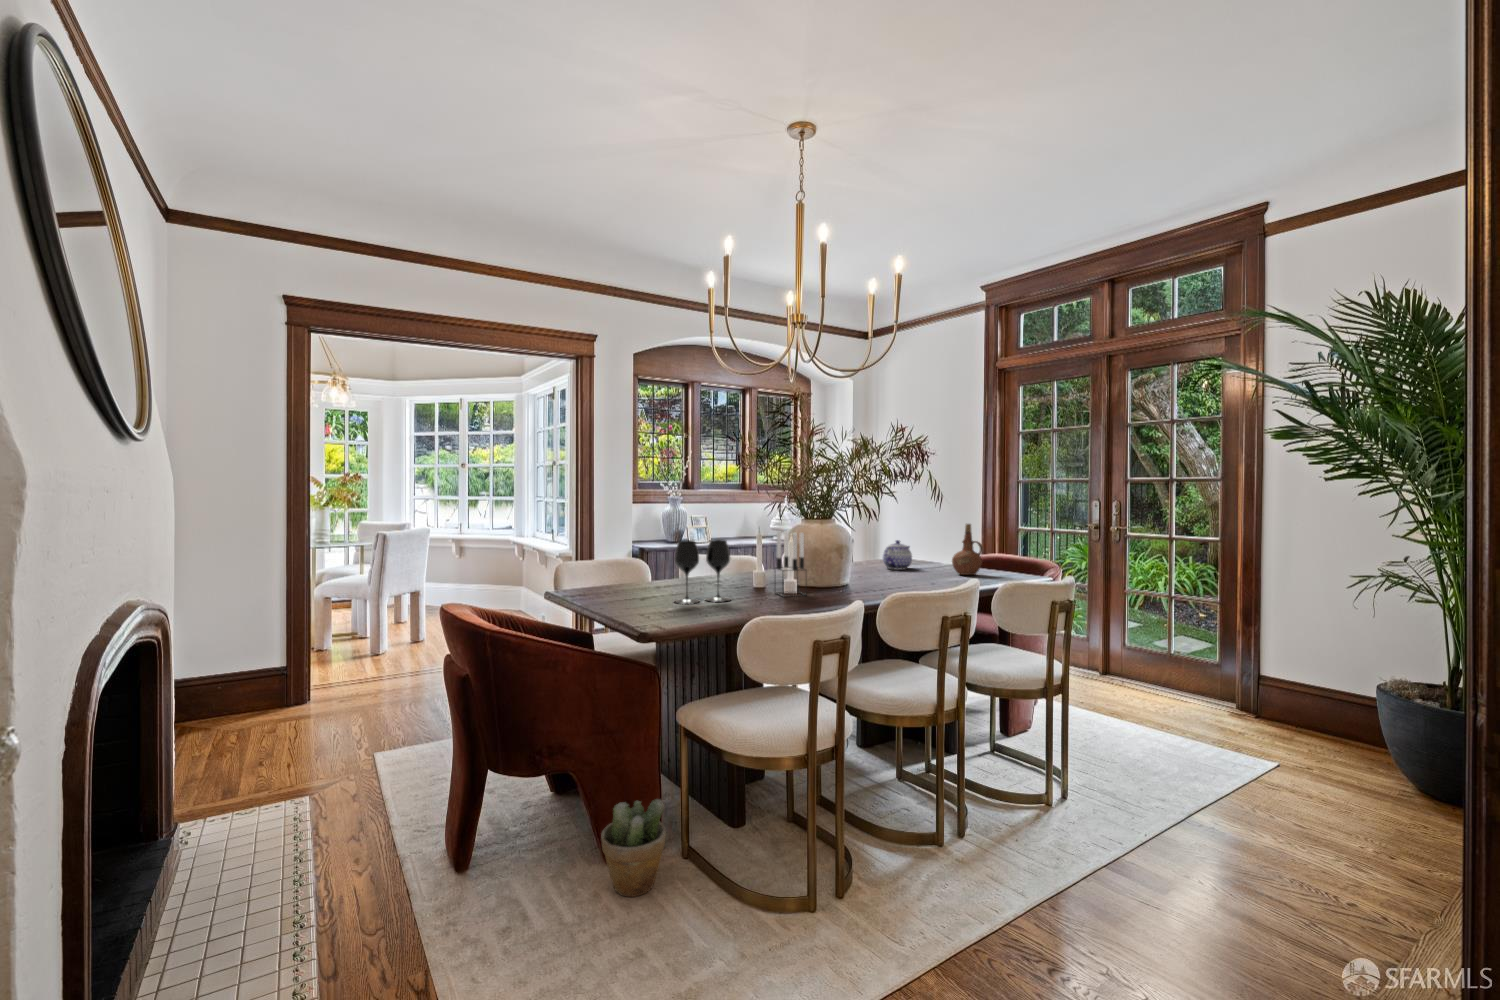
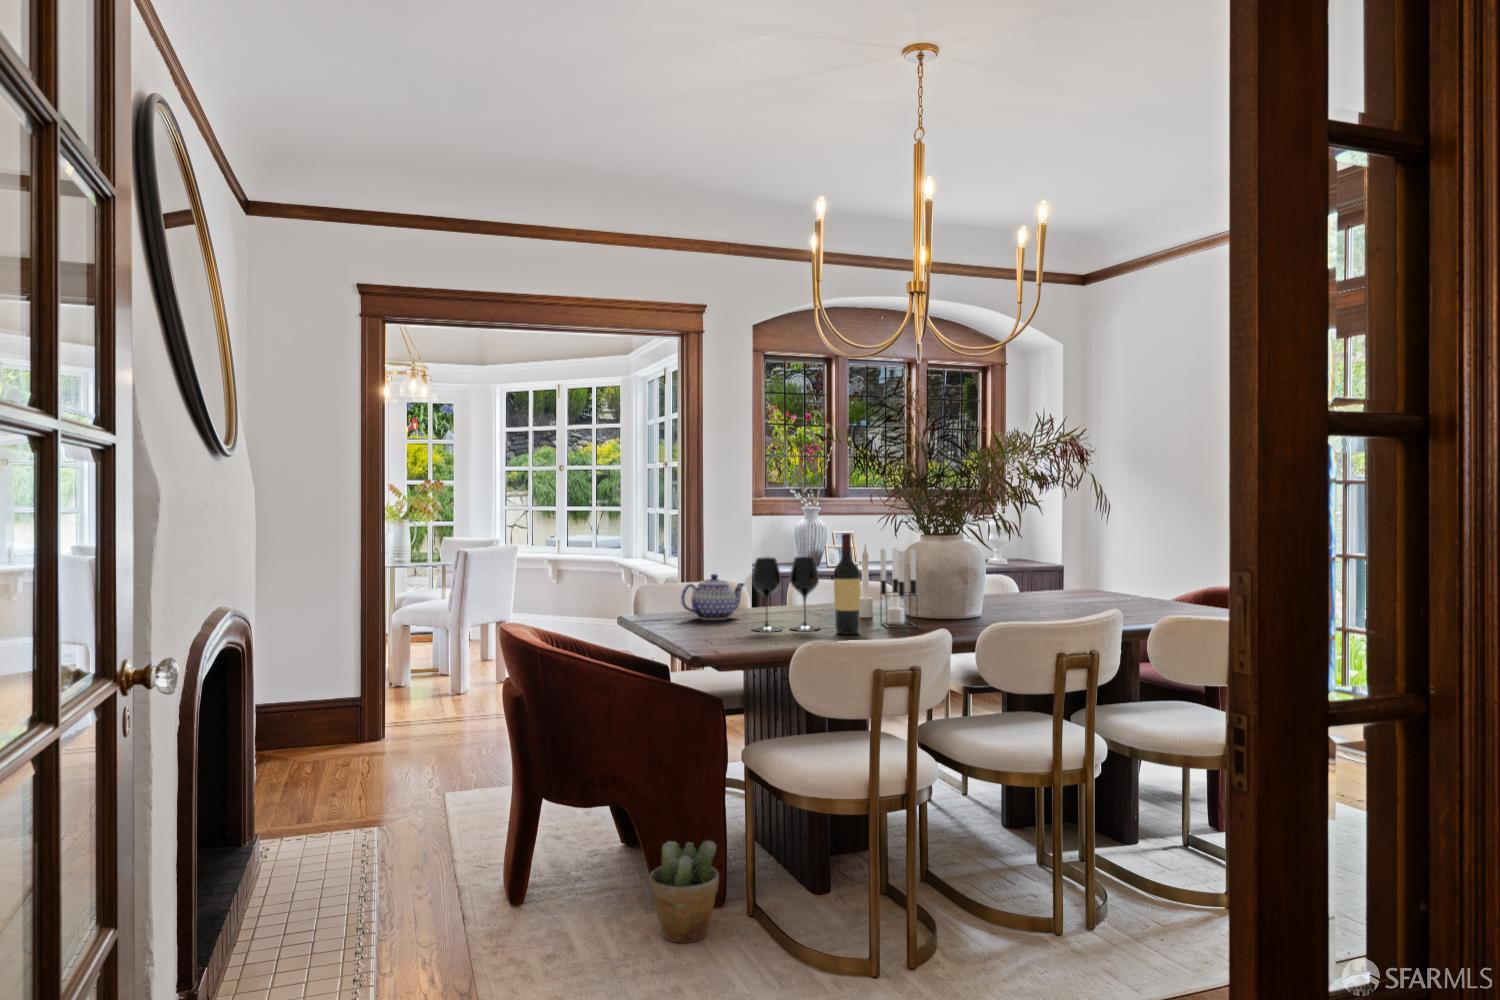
wine bottle: none [746,519,768,604] -> present [834,533,860,634]
ceramic pitcher: present [952,524,983,575] -> none [1149,540,1193,610]
teapot: present [883,540,912,569] -> present [681,574,744,620]

